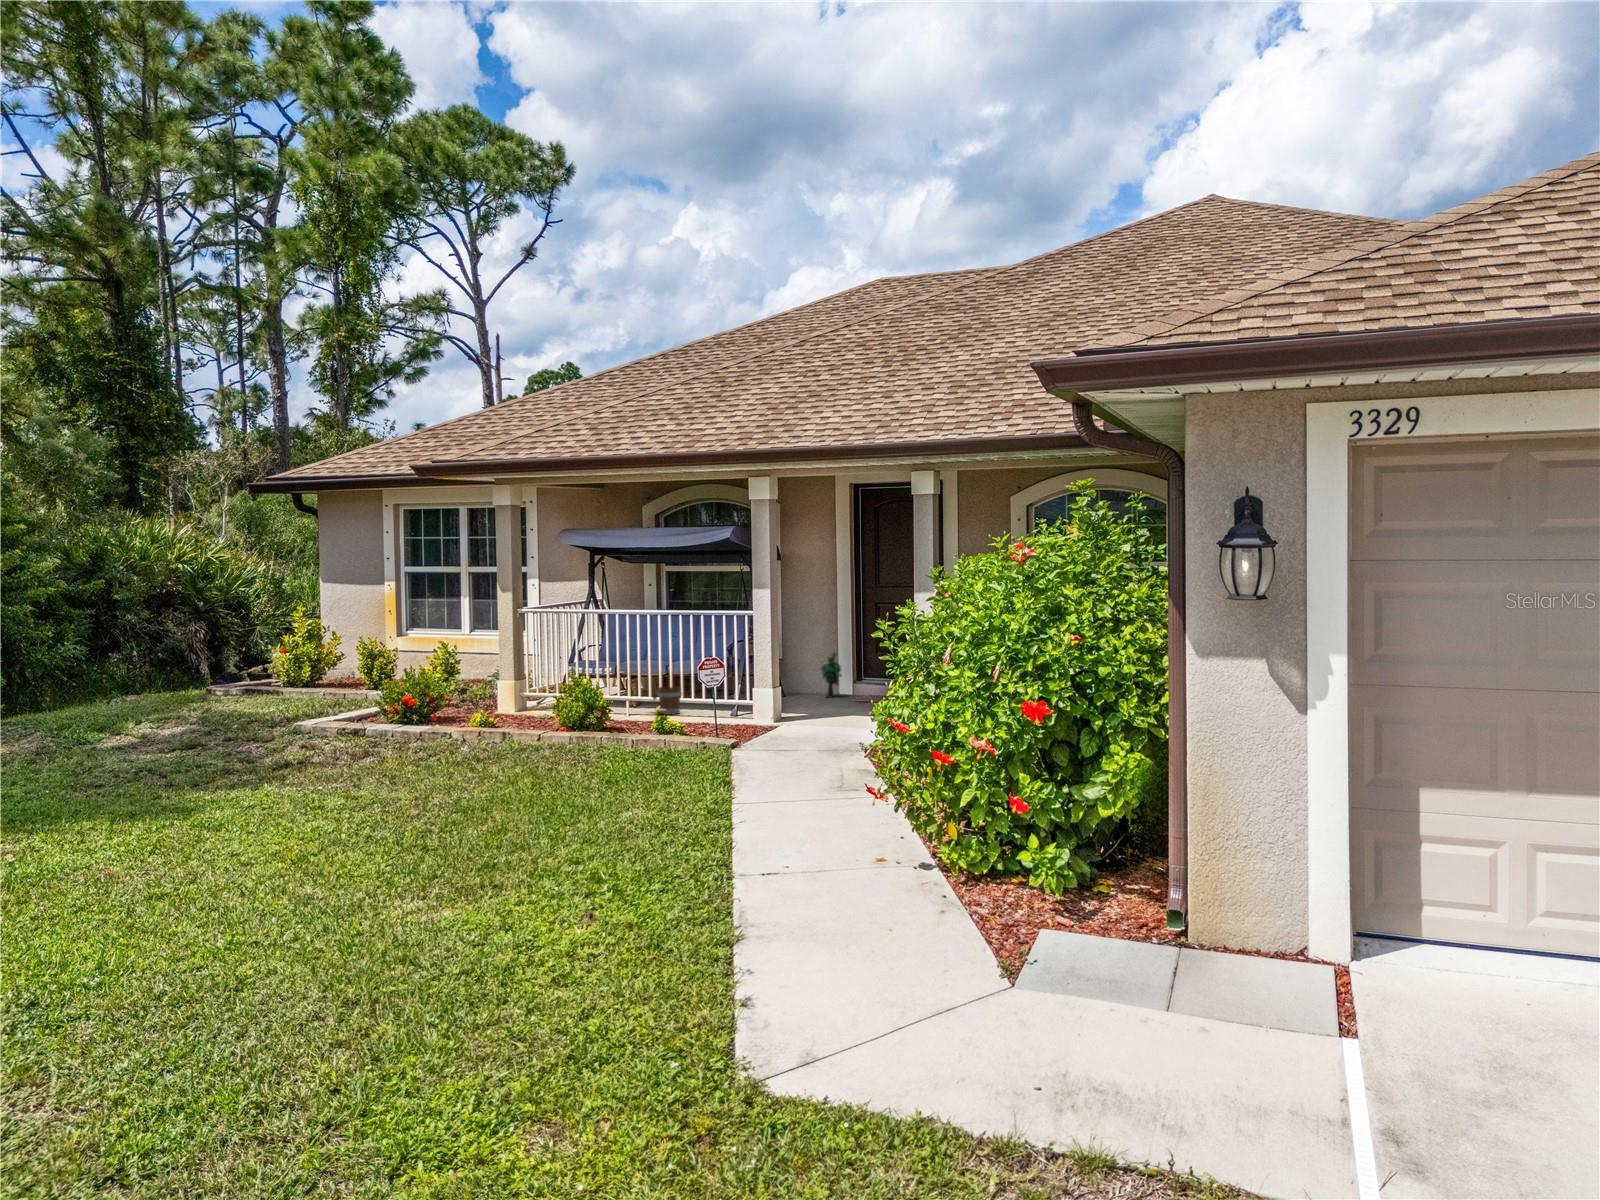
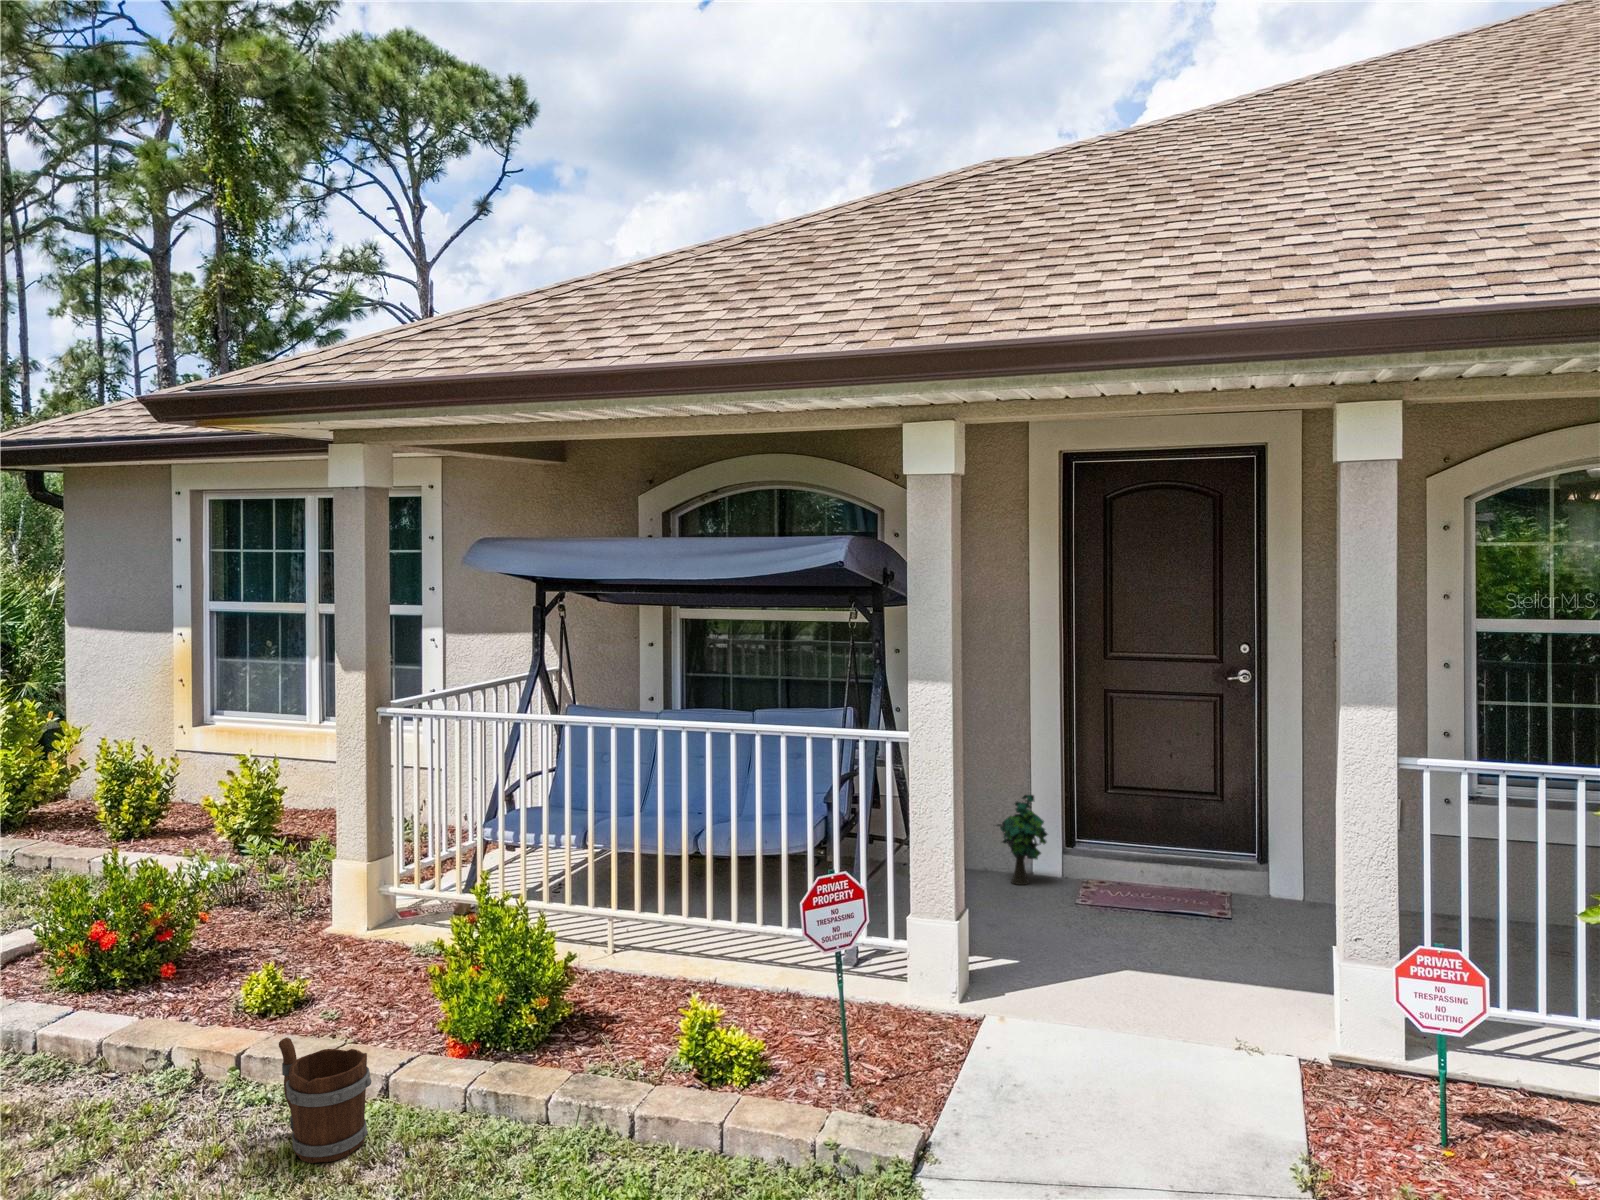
bucket: present [652,684,682,715] -> present [279,1037,372,1163]

